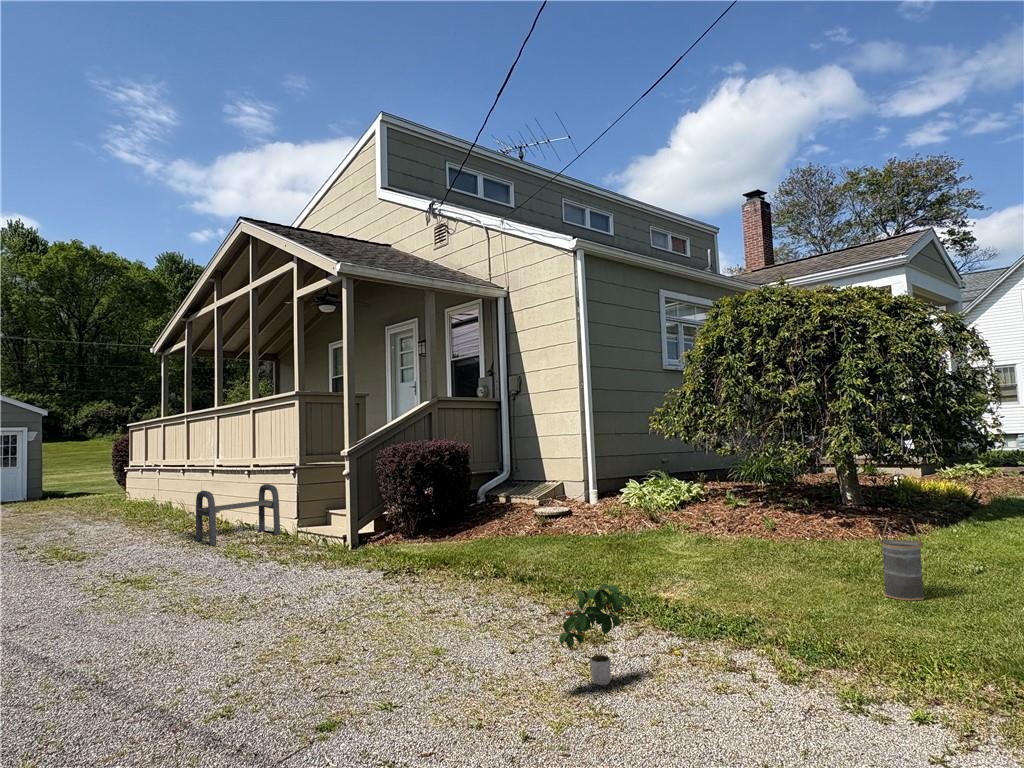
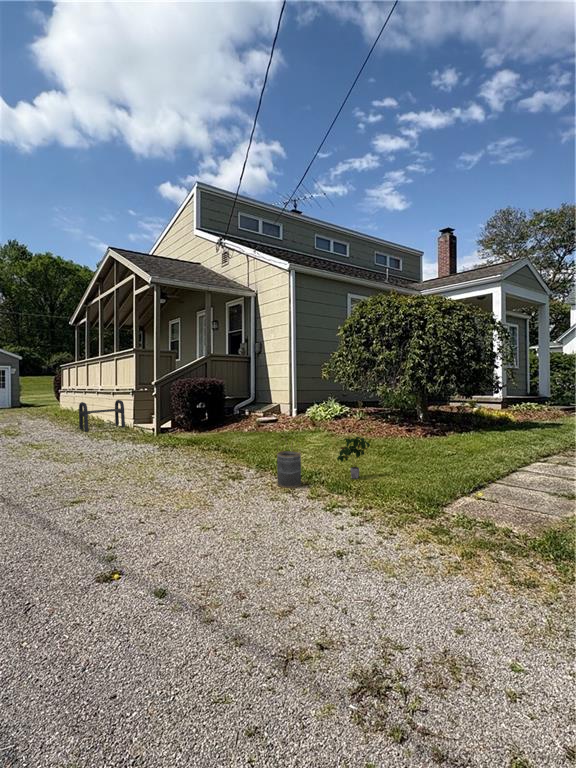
basket: present [880,518,925,601] -> present [277,438,302,488]
potted plant: present [559,583,631,685] -> present [337,437,370,479]

